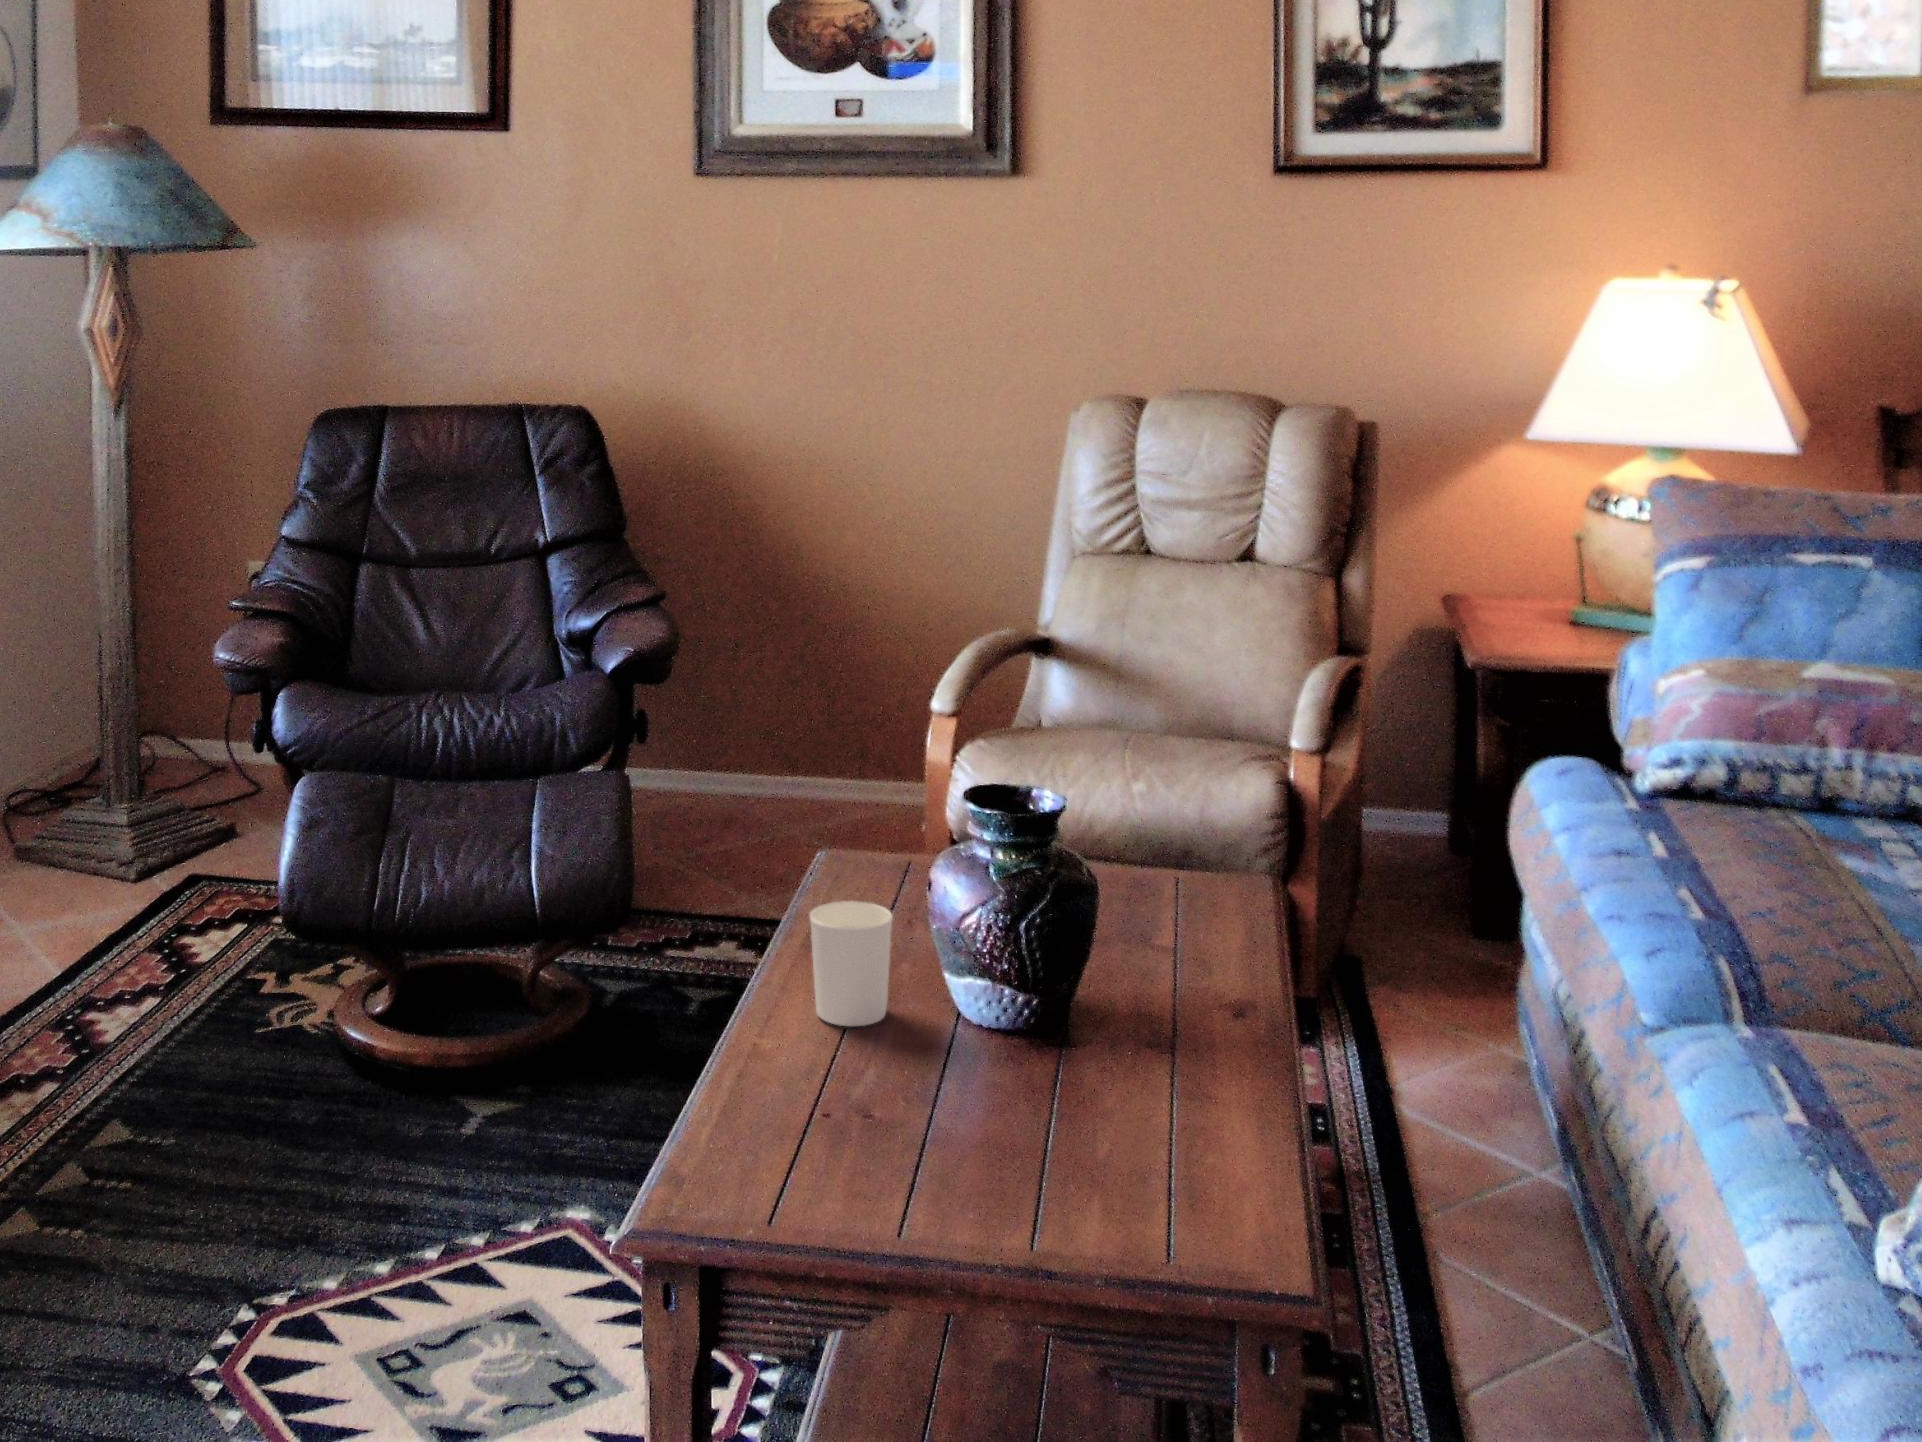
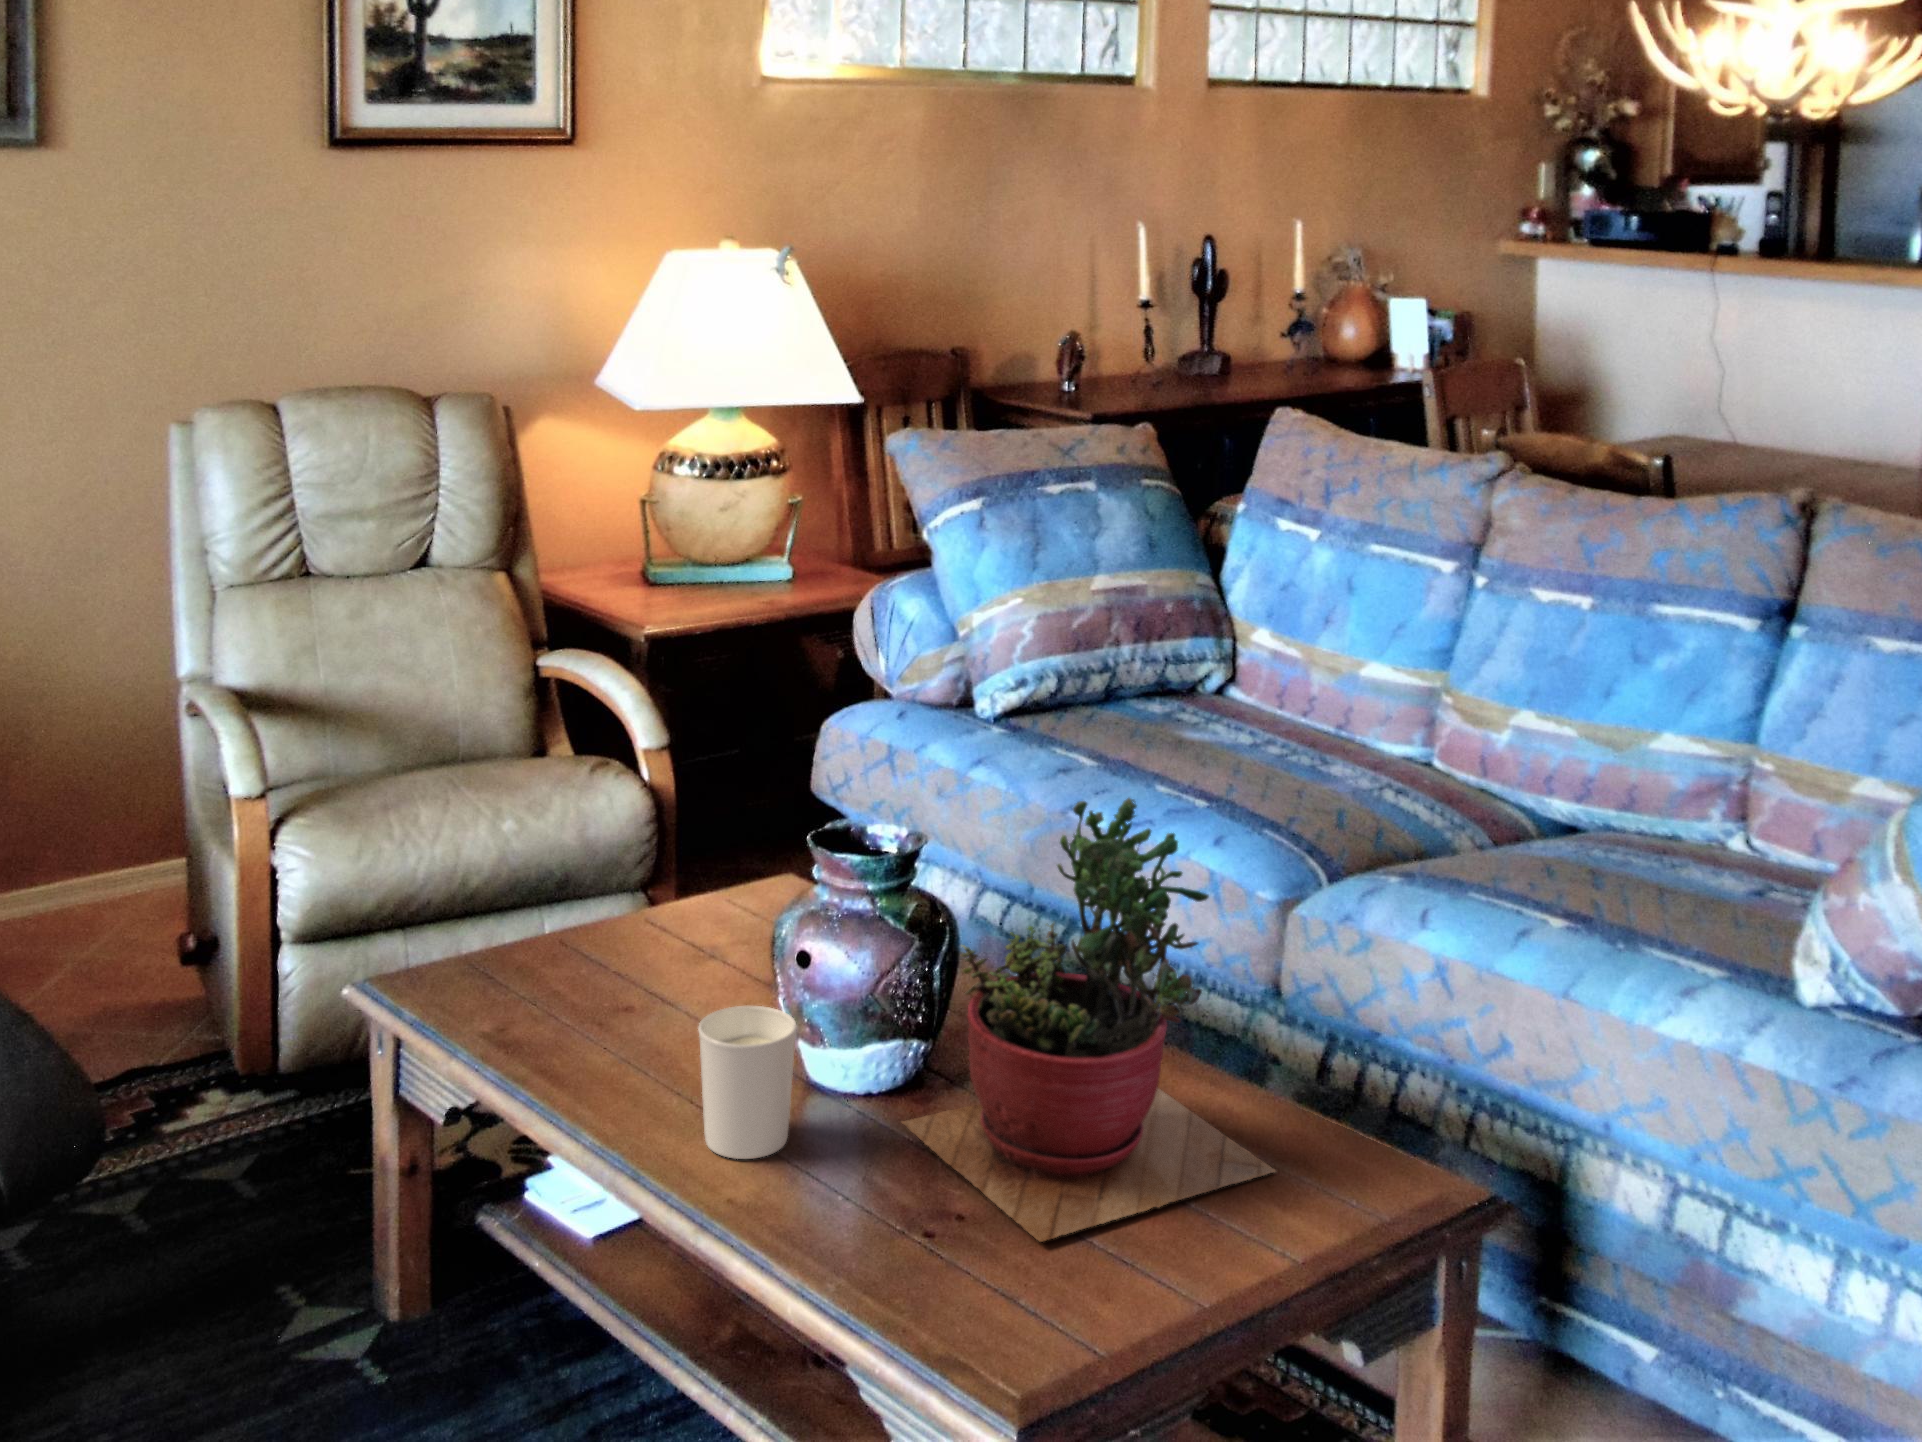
succulent plant: none [888,774,1202,1183] -> present [902,798,1276,1242]

